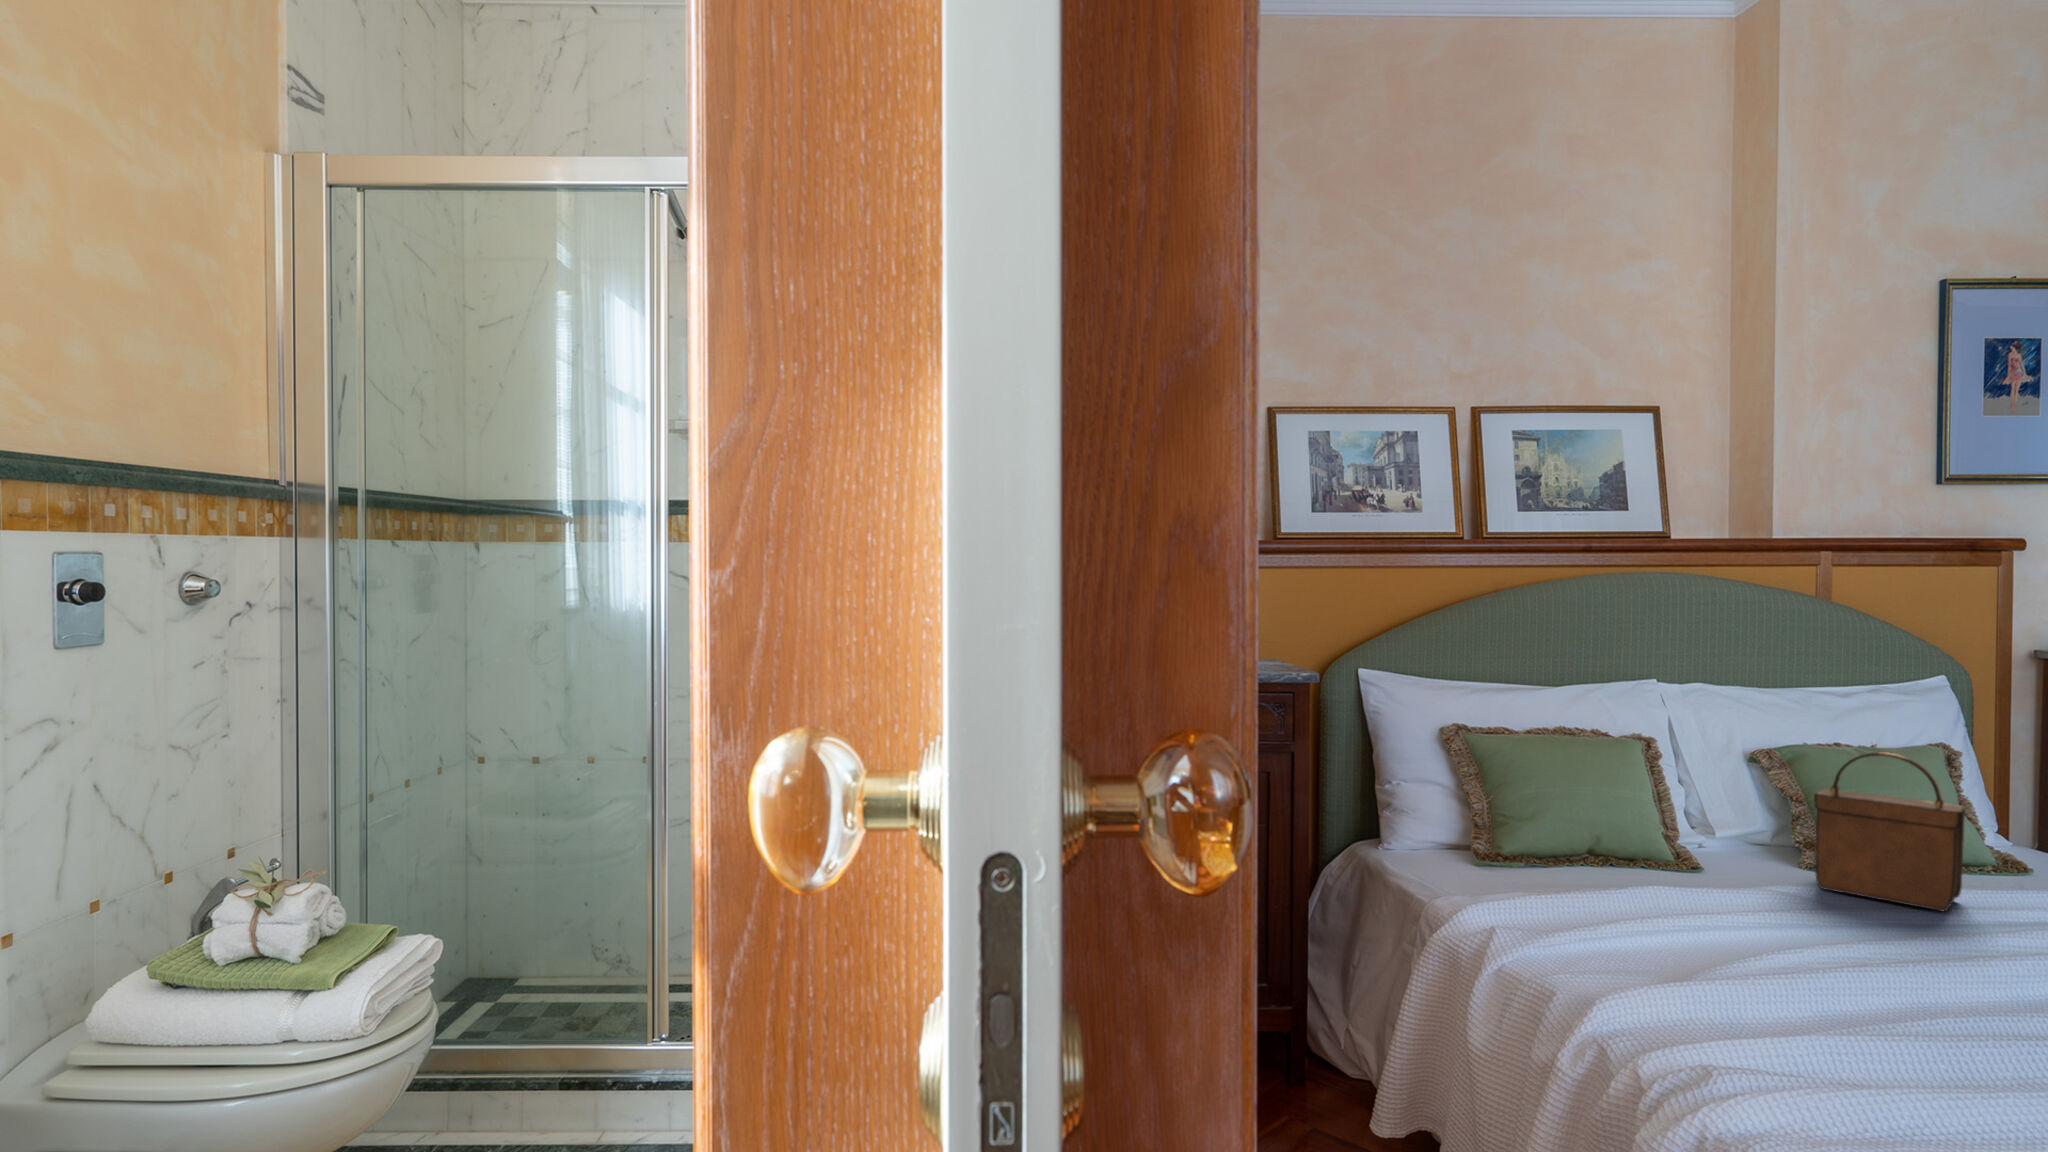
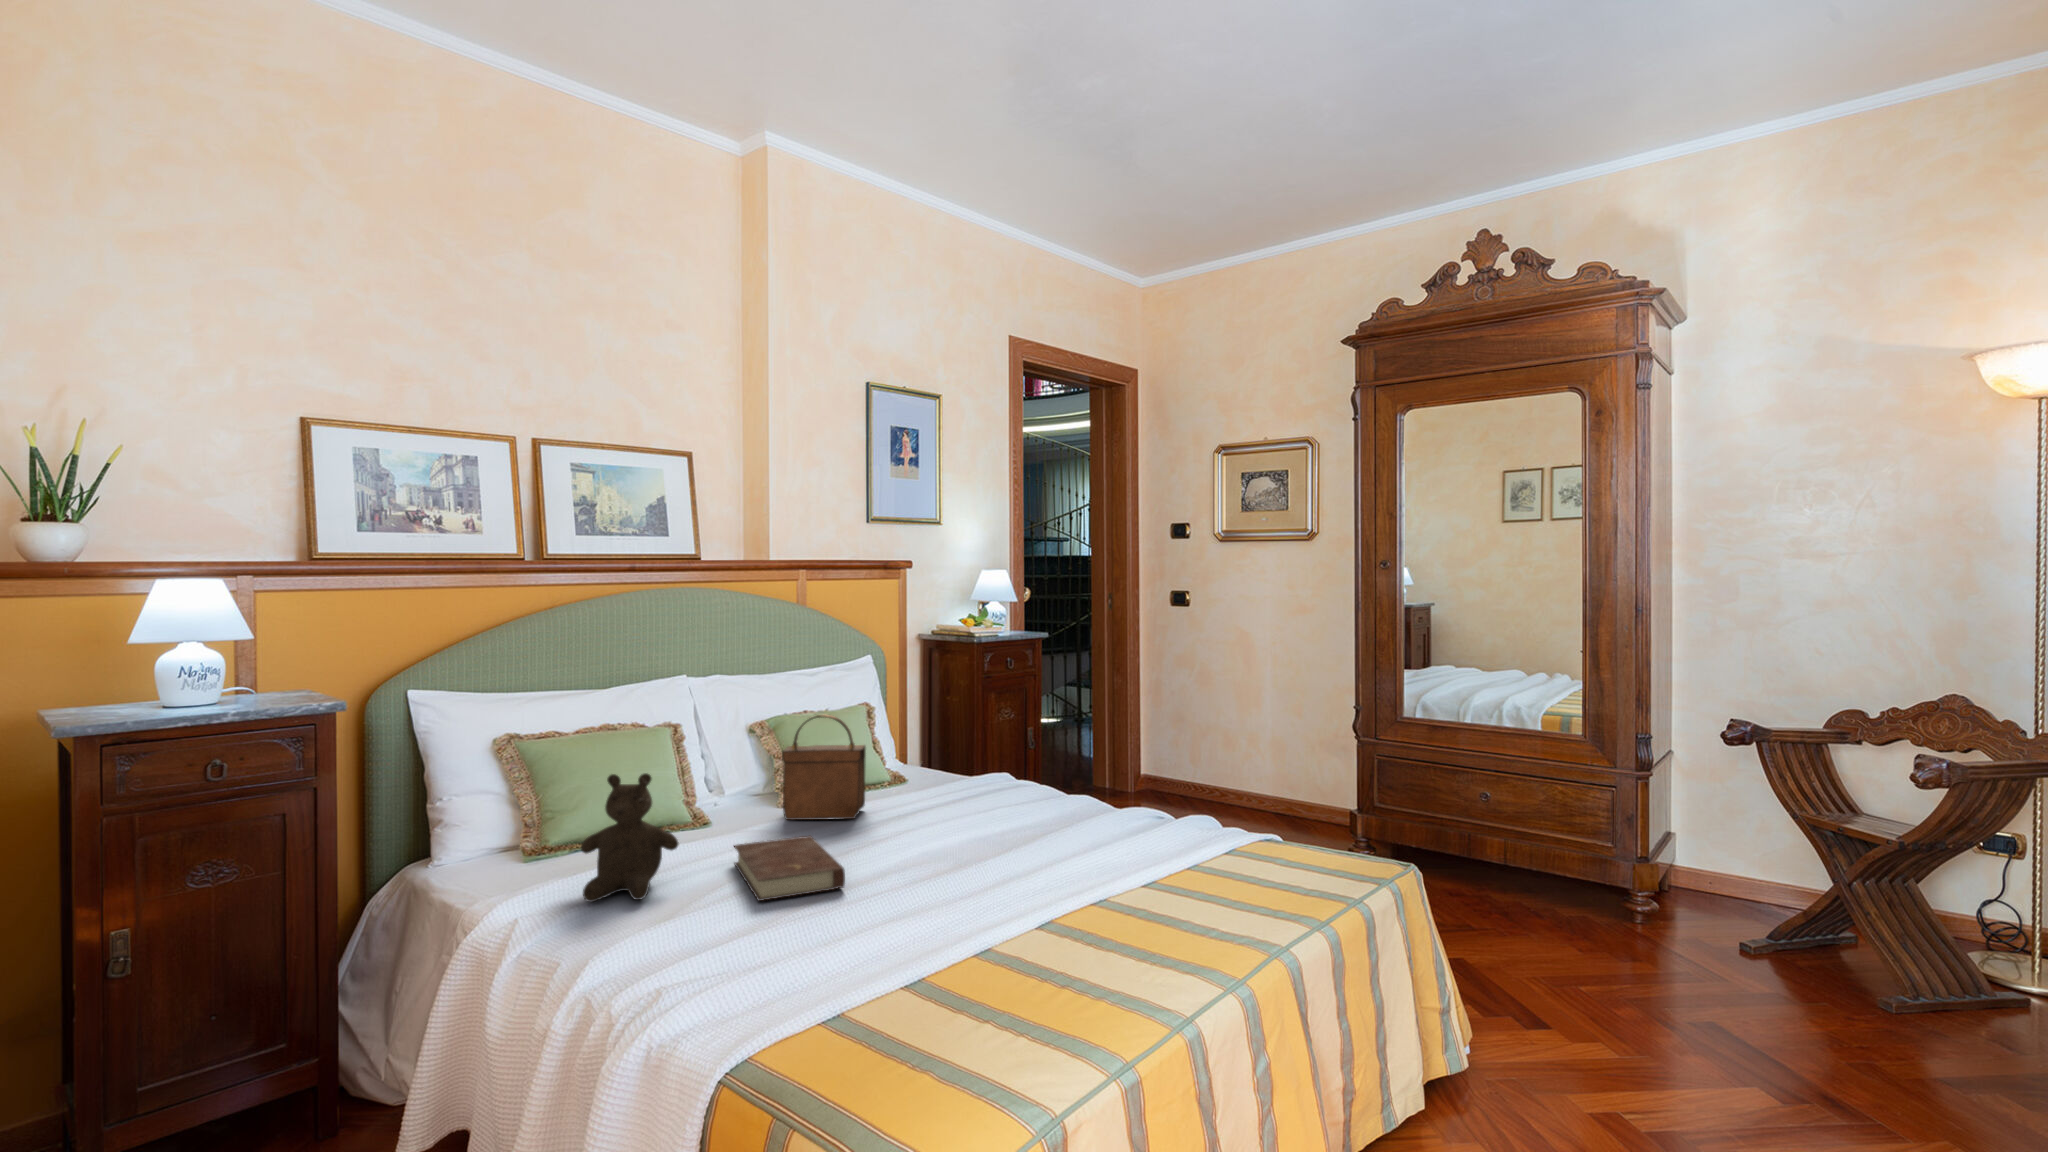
teddy bear: none [1546,788,1674,947] -> present [581,773,679,902]
book: none [1748,907,1956,1015] -> present [734,835,845,901]

